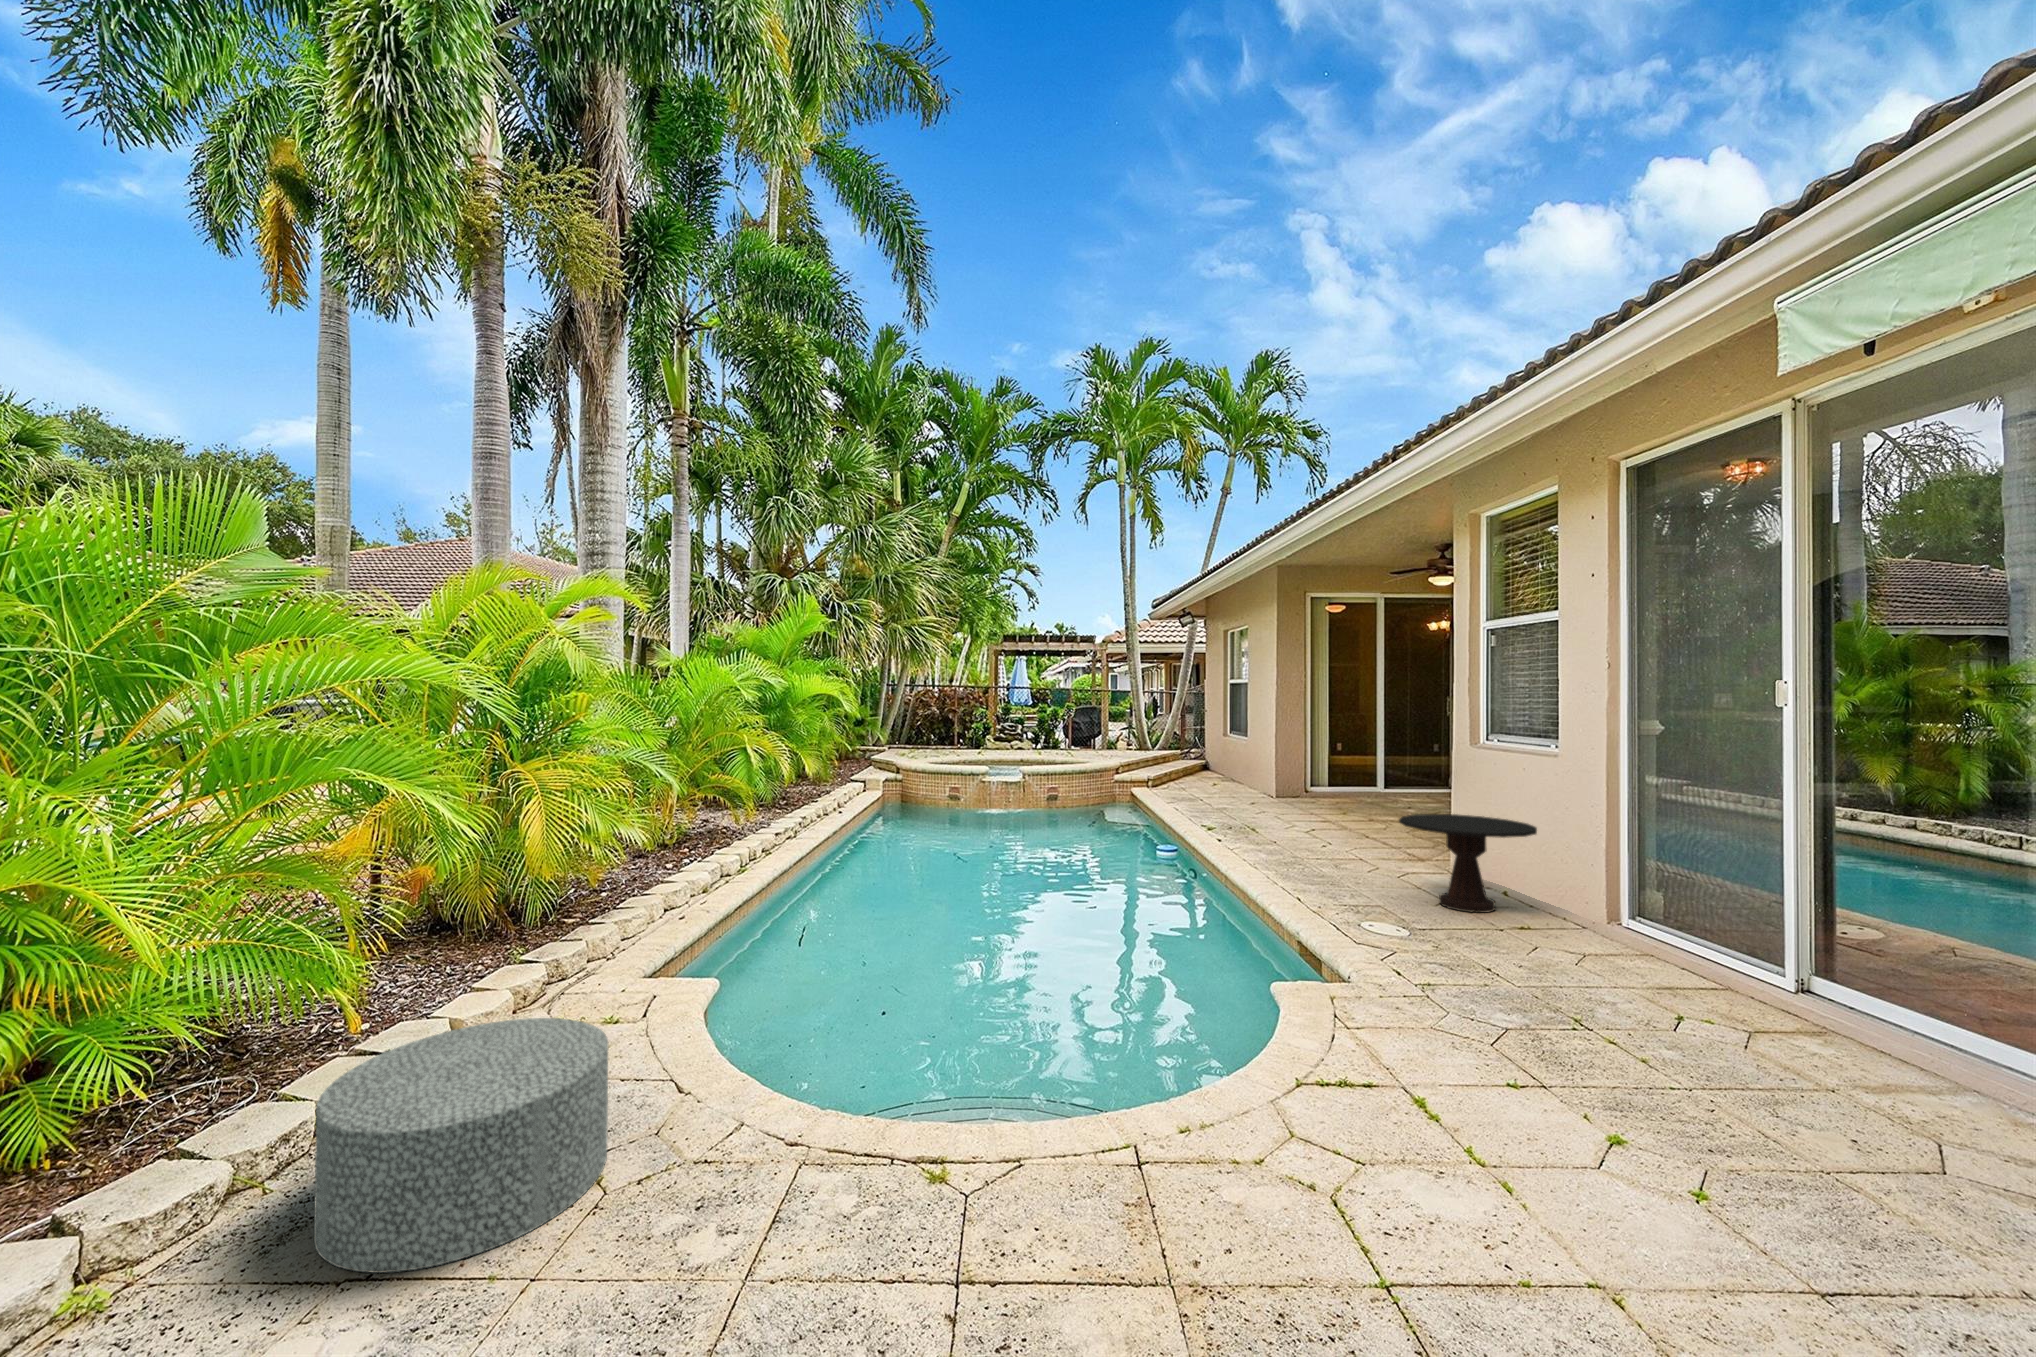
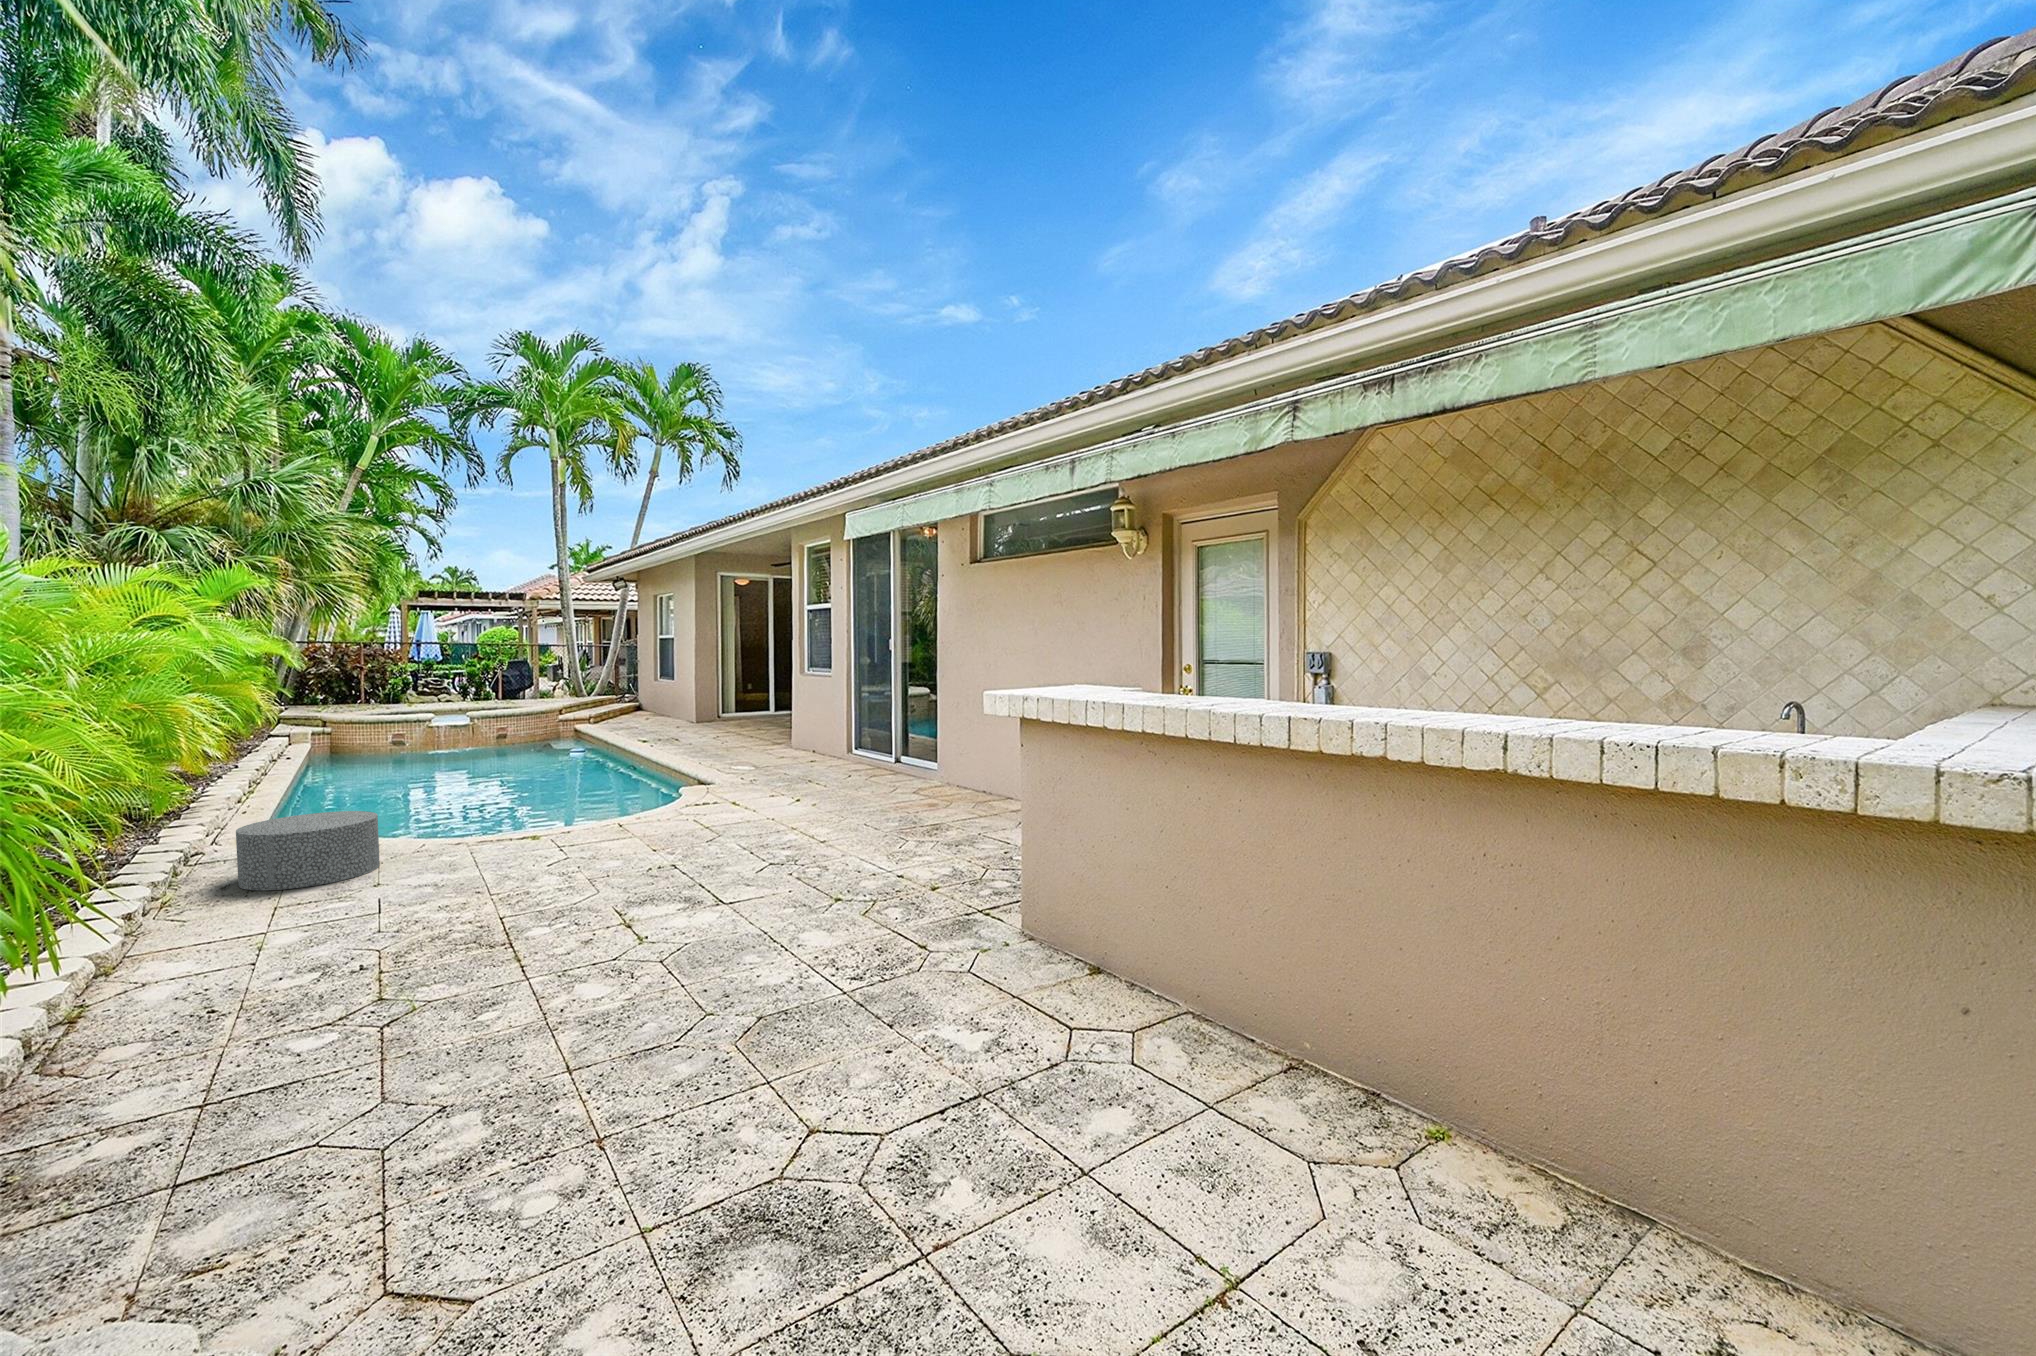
side table: present [1399,814,1537,913] -> none [759,711,824,758]

